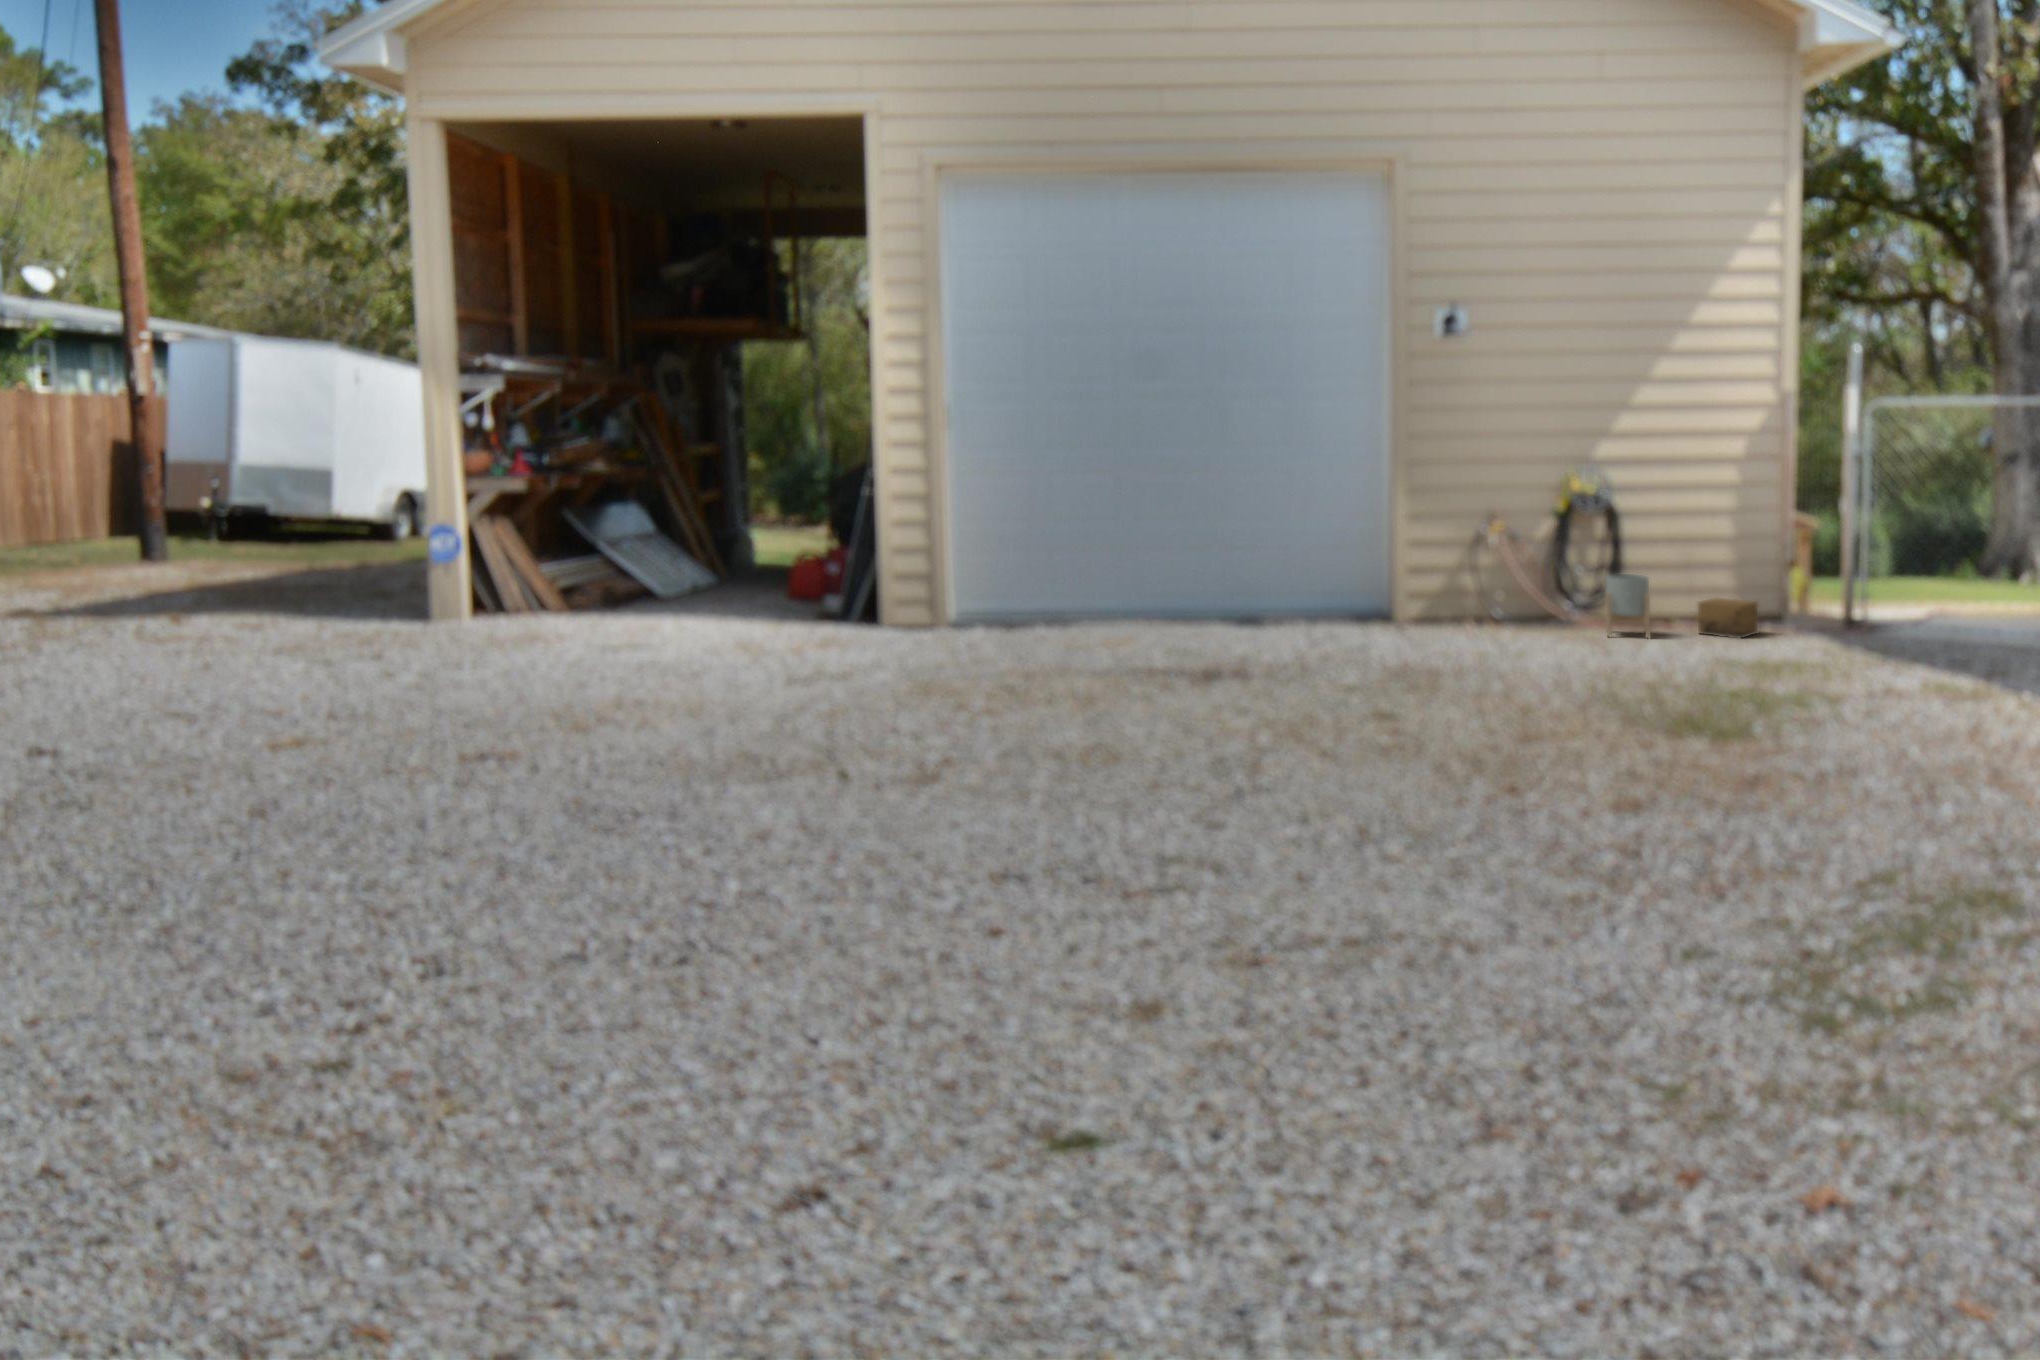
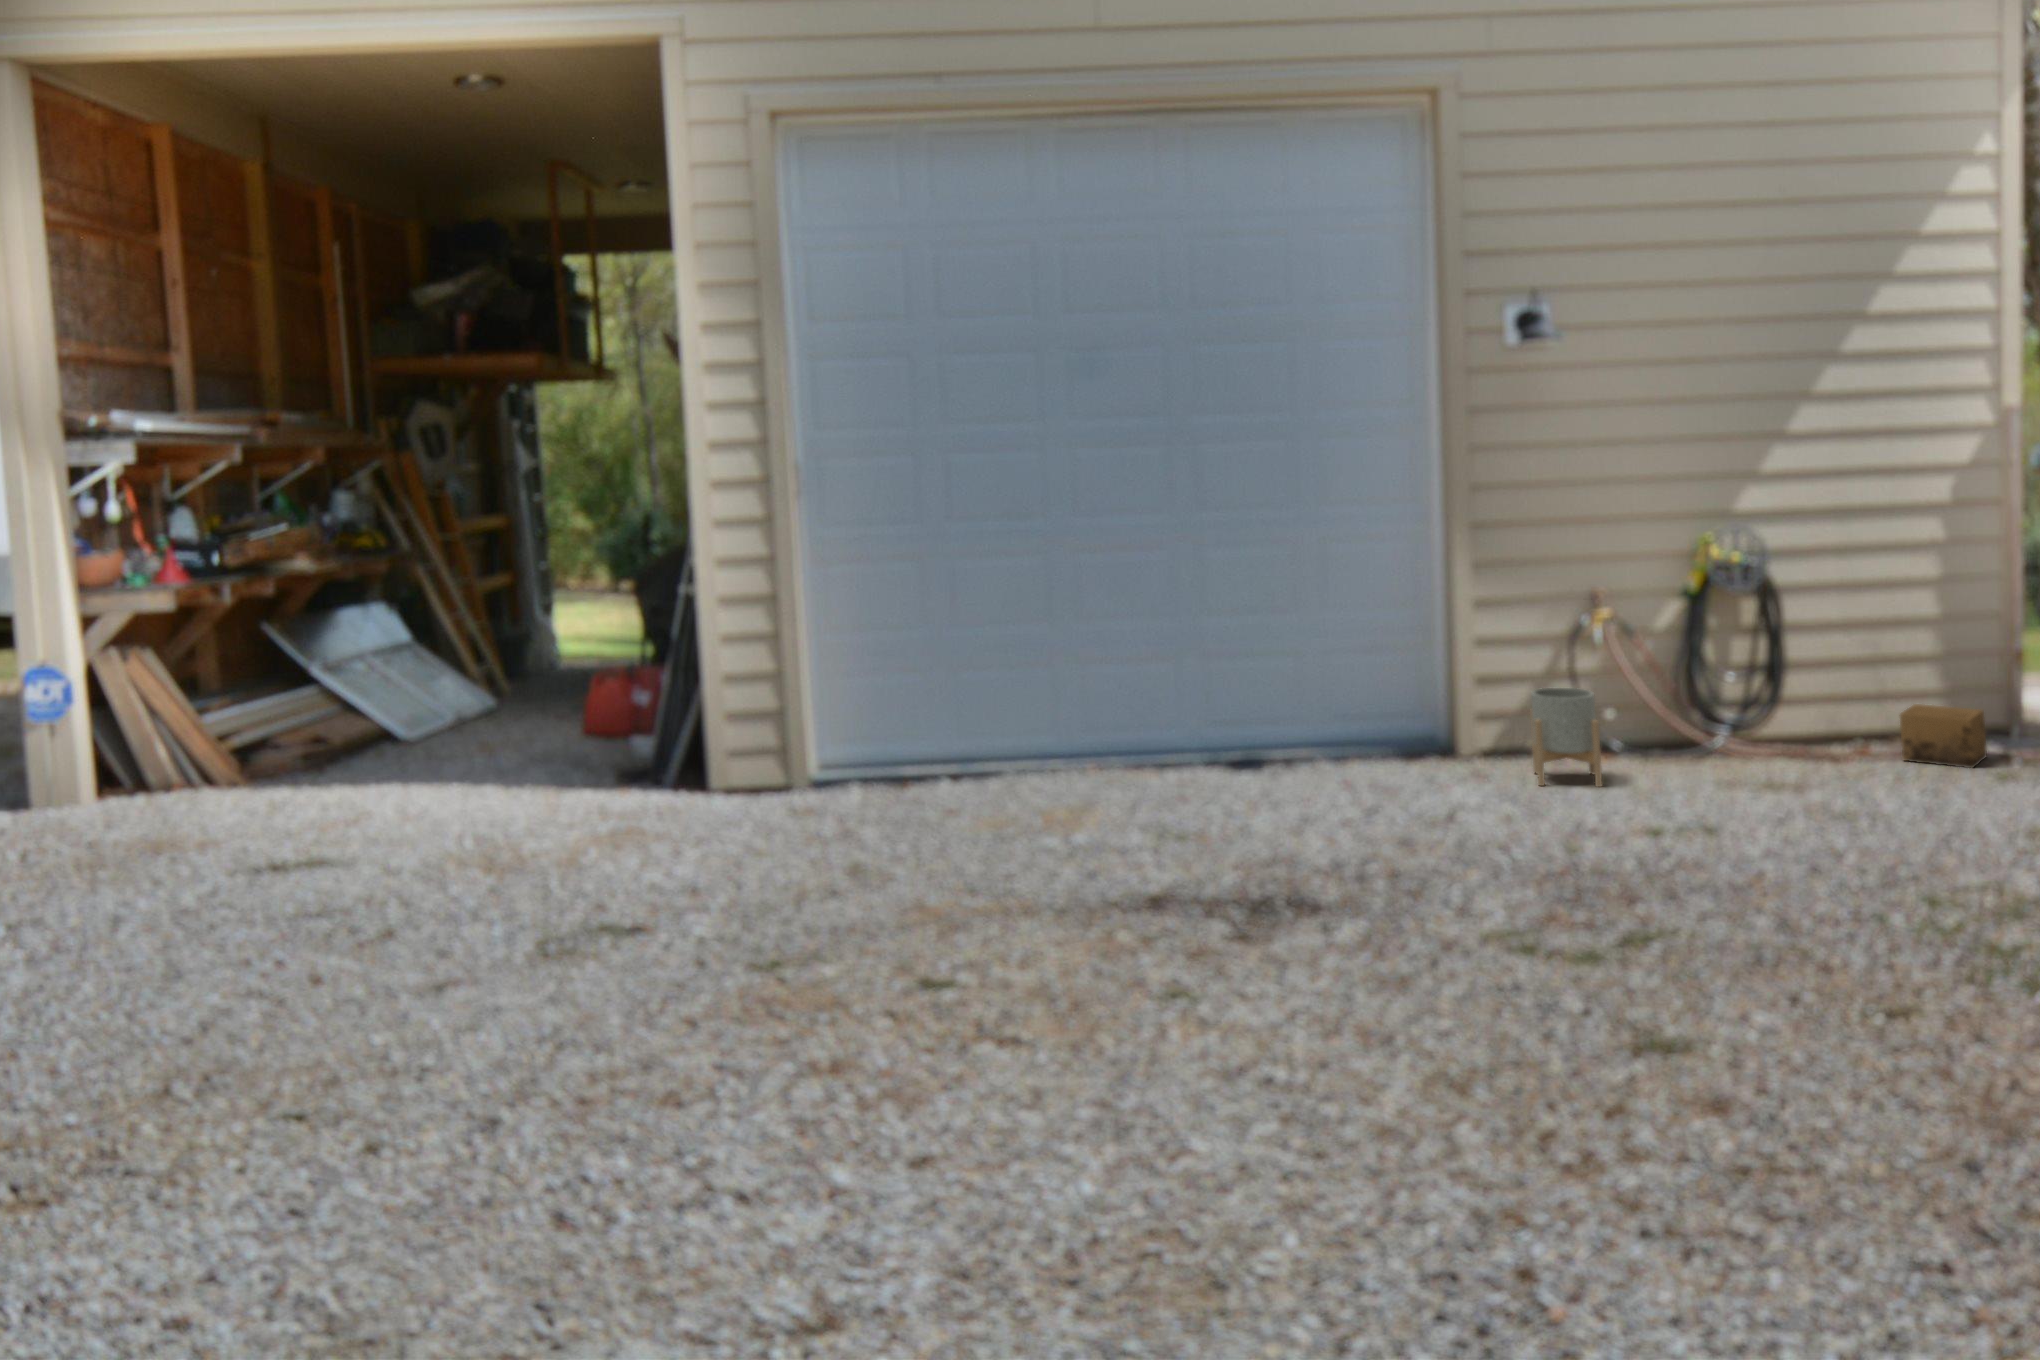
planter: present [1605,574,1651,638] -> present [1530,688,1602,787]

